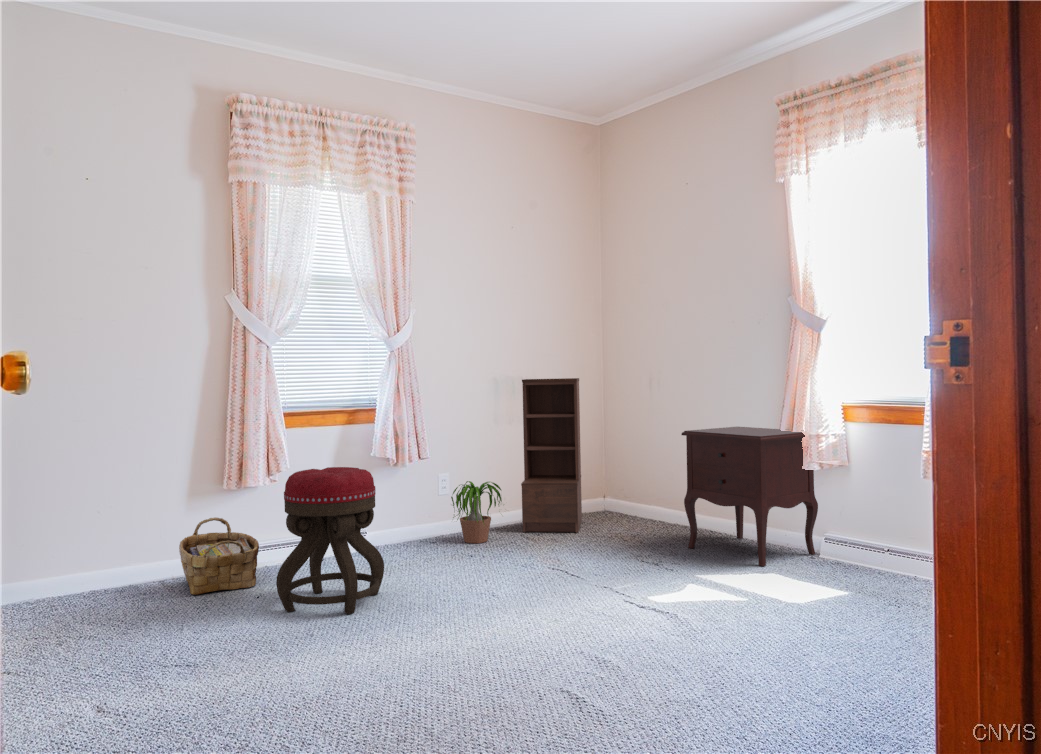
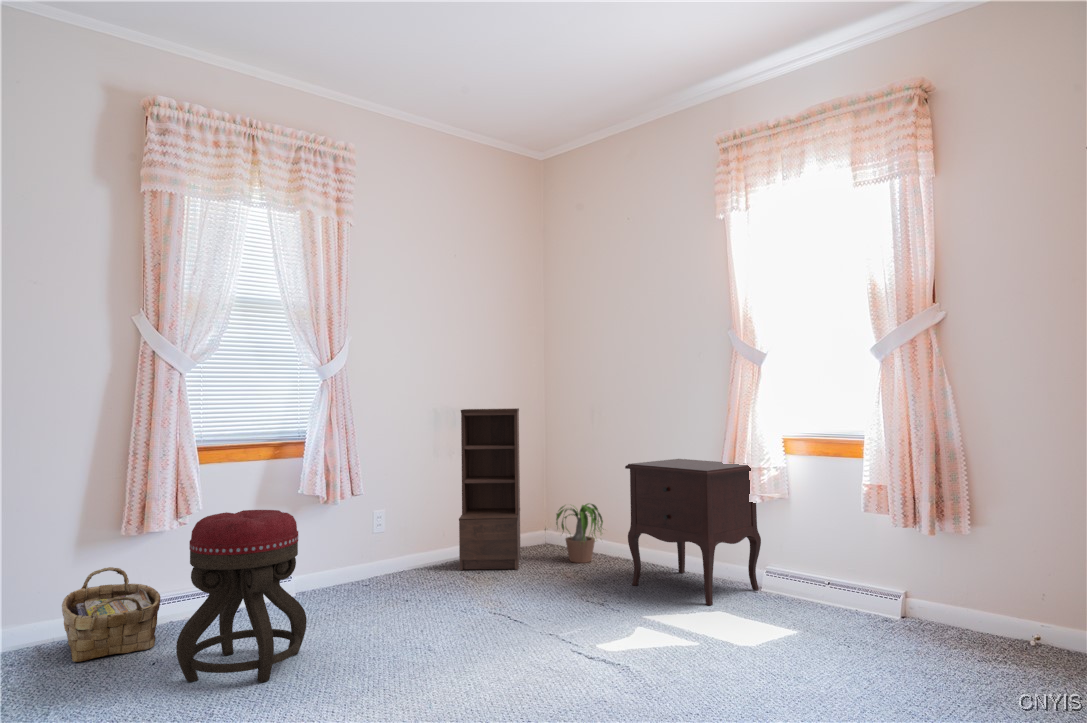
potted plant: present [451,481,502,543] -> present [556,503,603,563]

